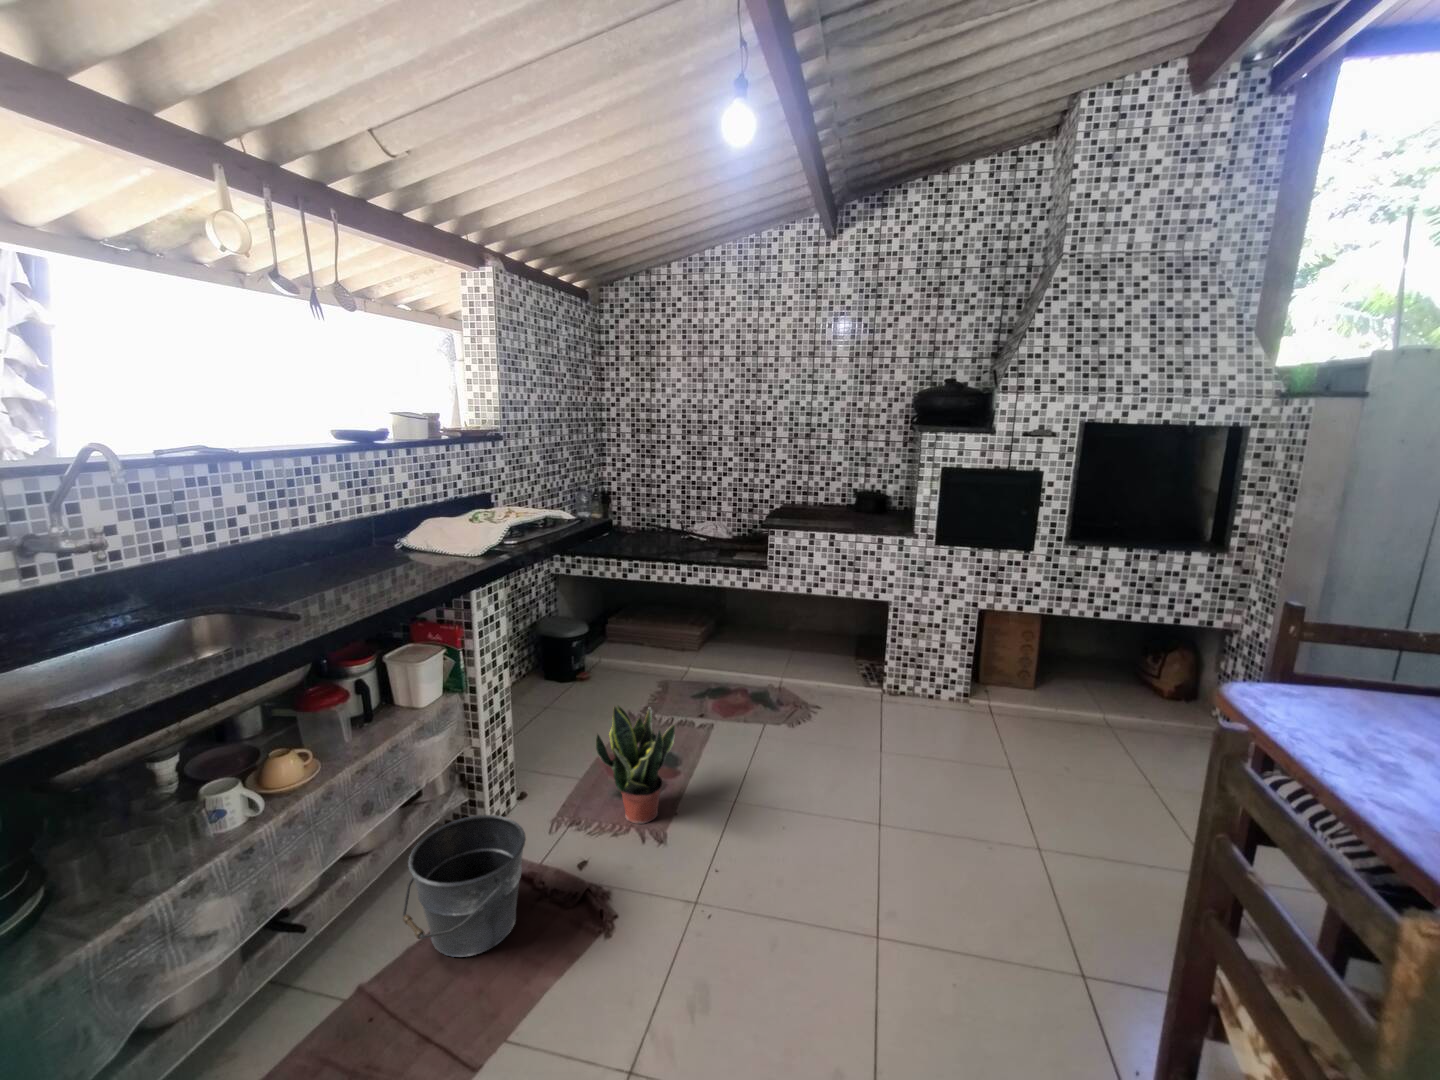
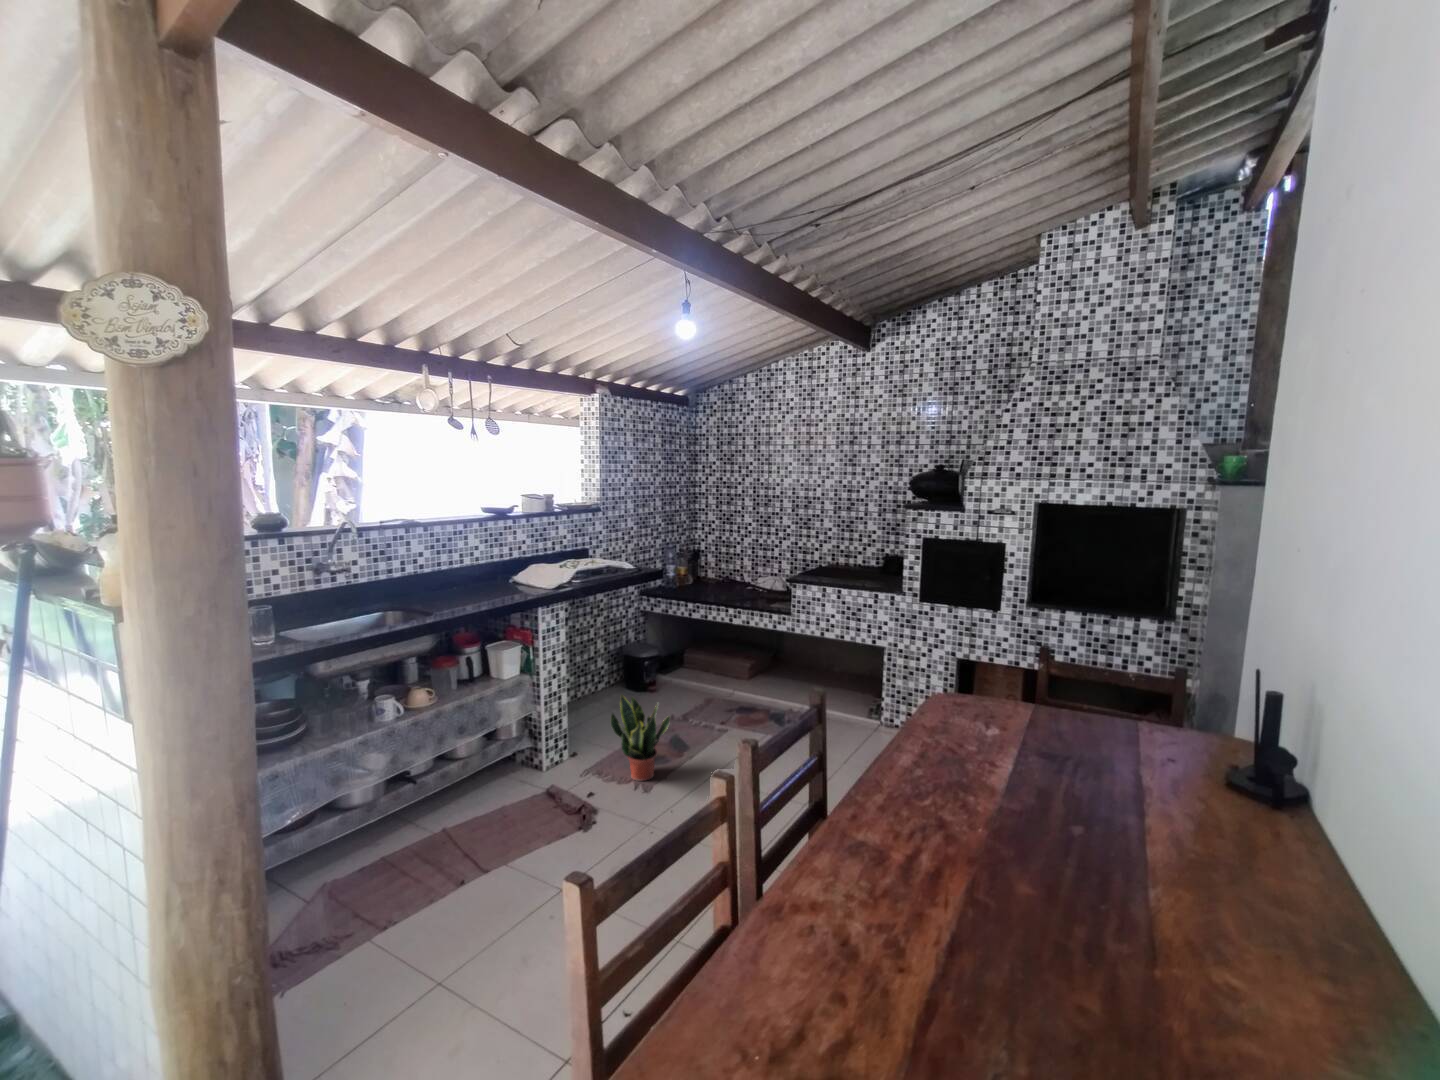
bucket: present [403,815,526,957] -> none [470,749,545,828]

